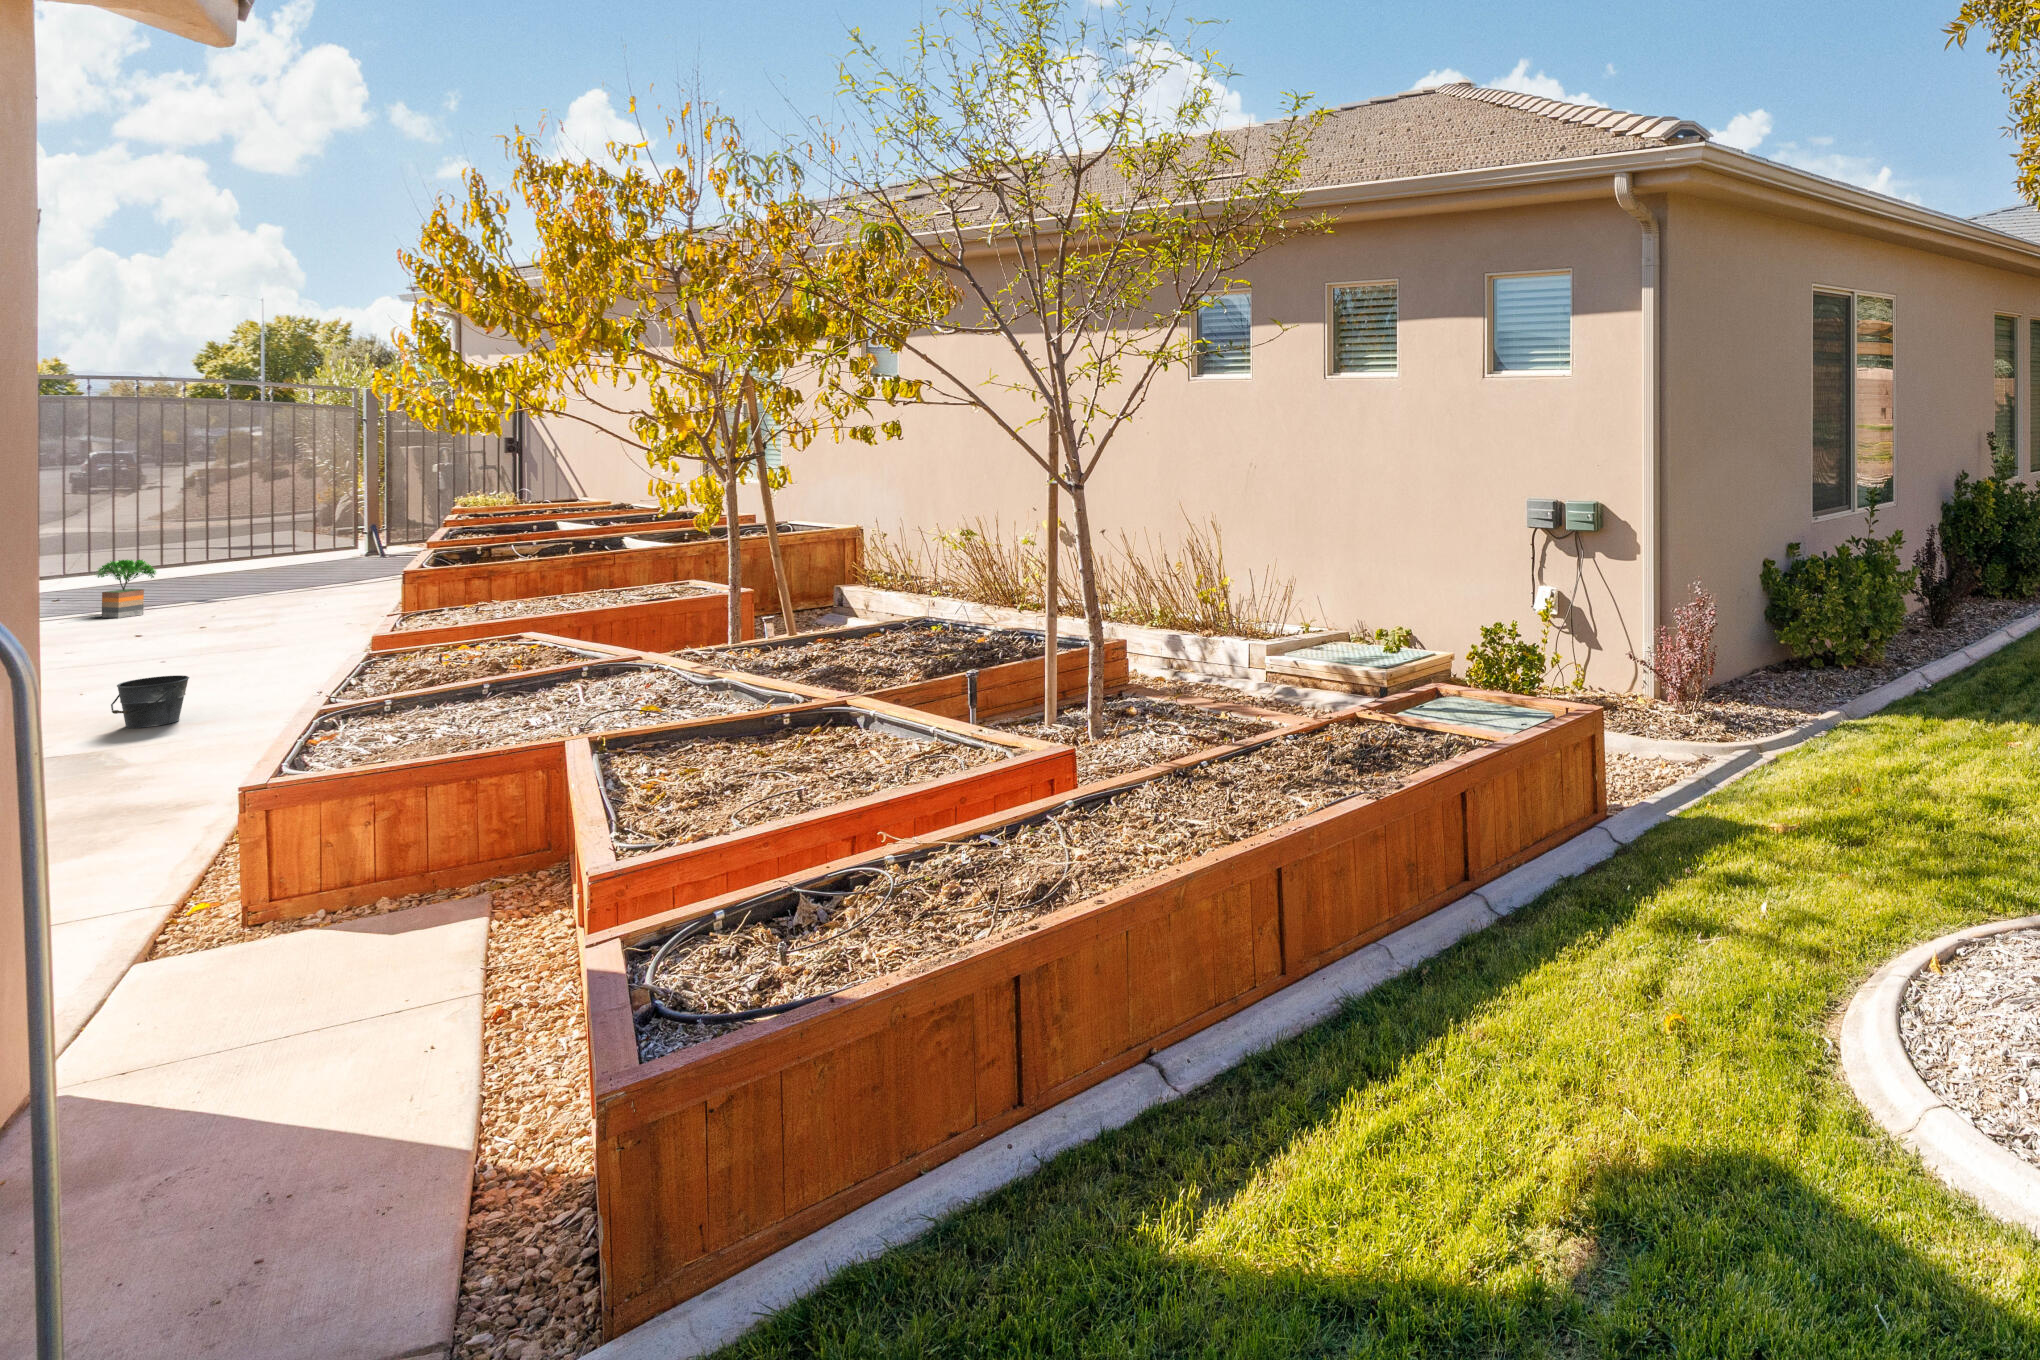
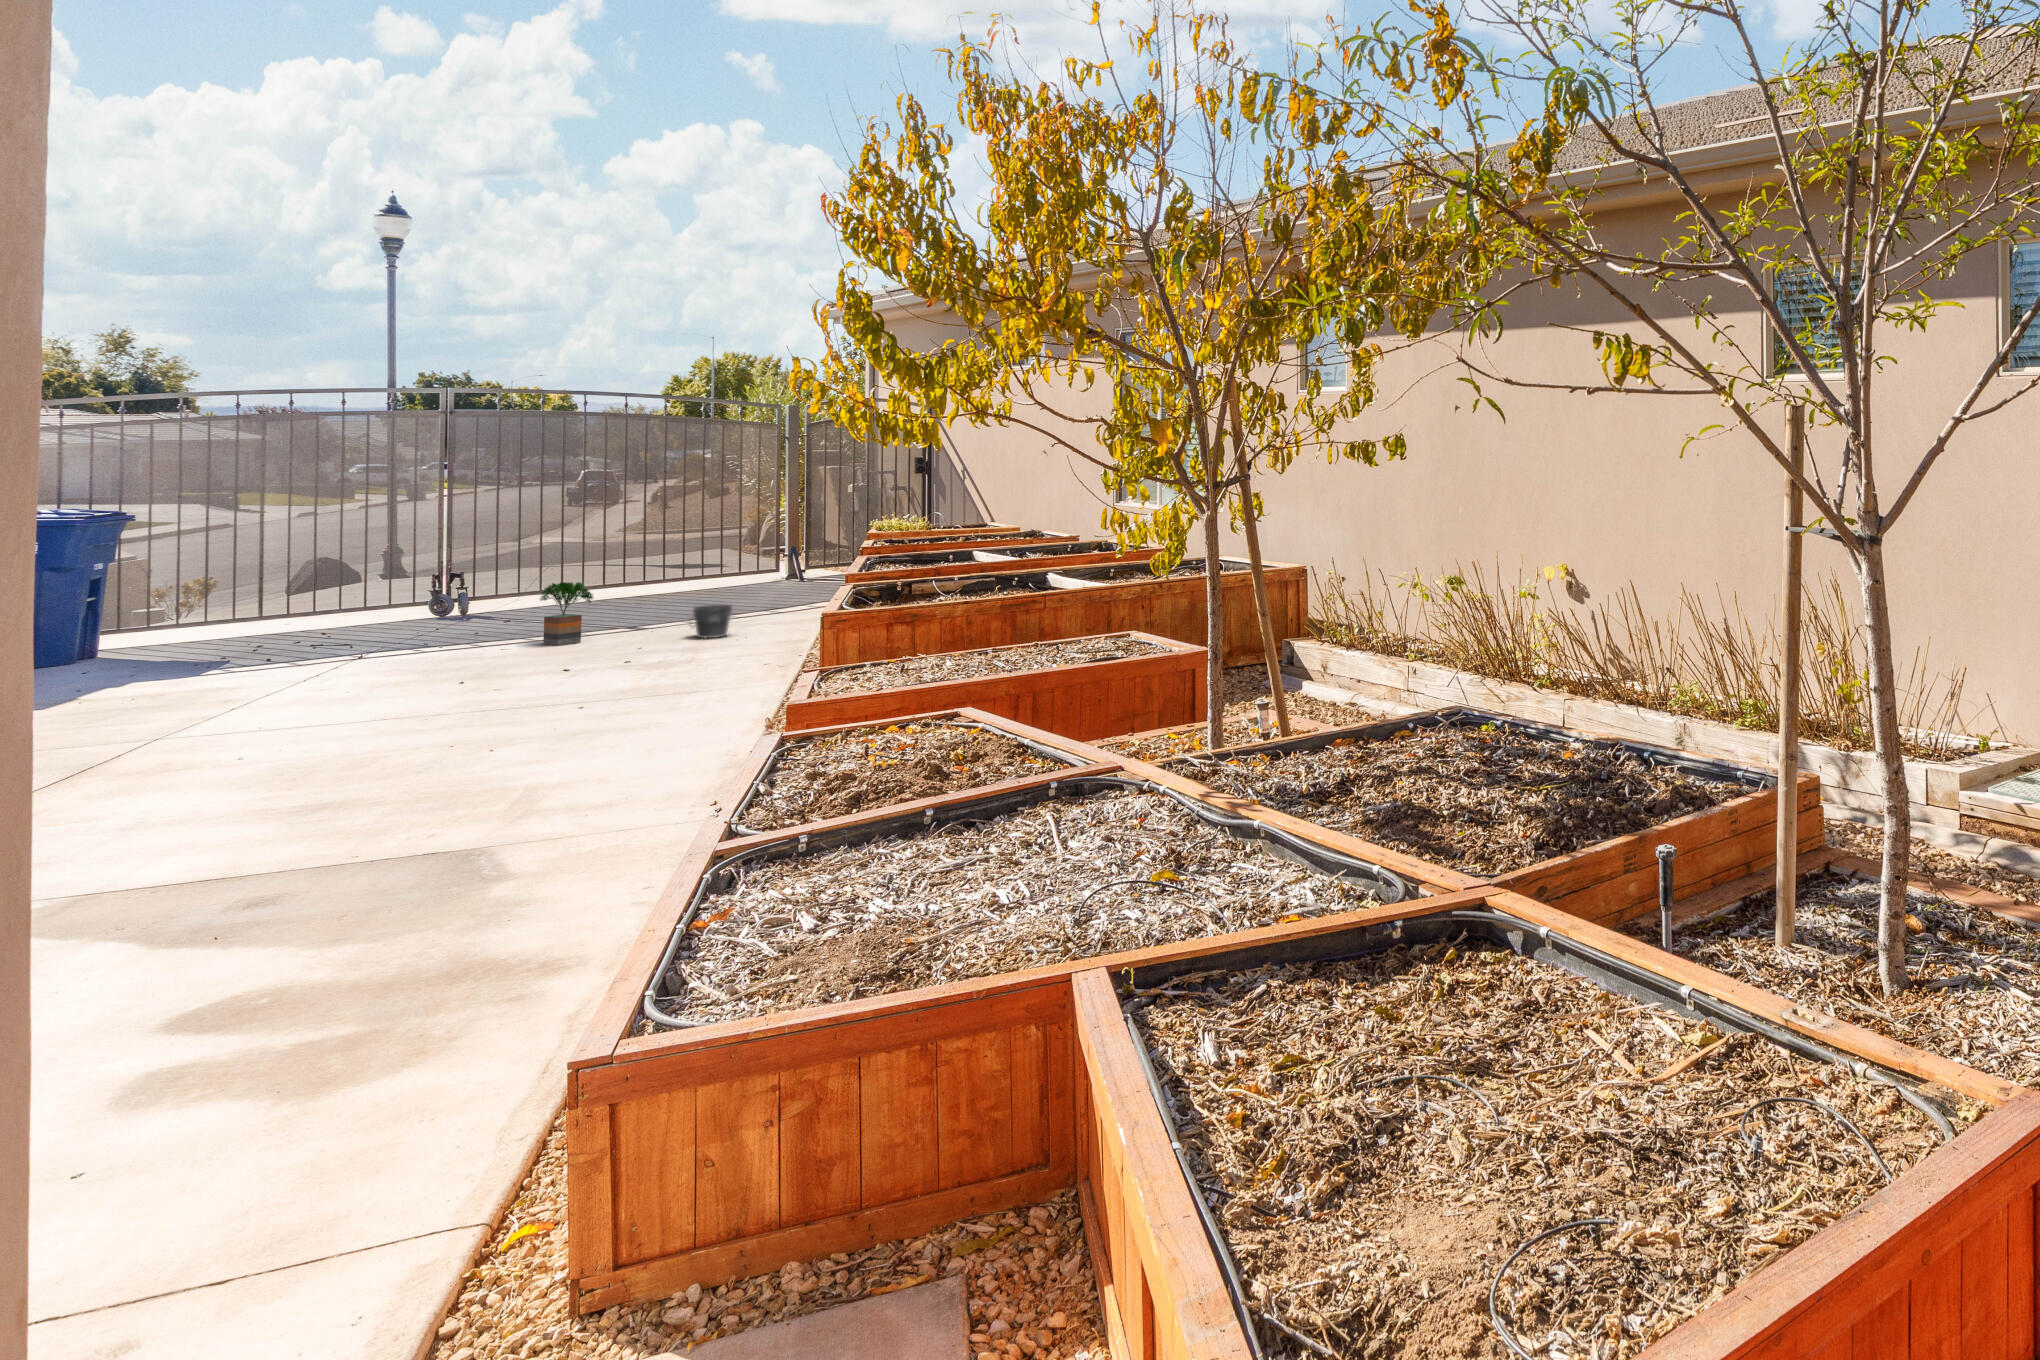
bucket: present [111,676,189,728] -> present [689,605,732,638]

